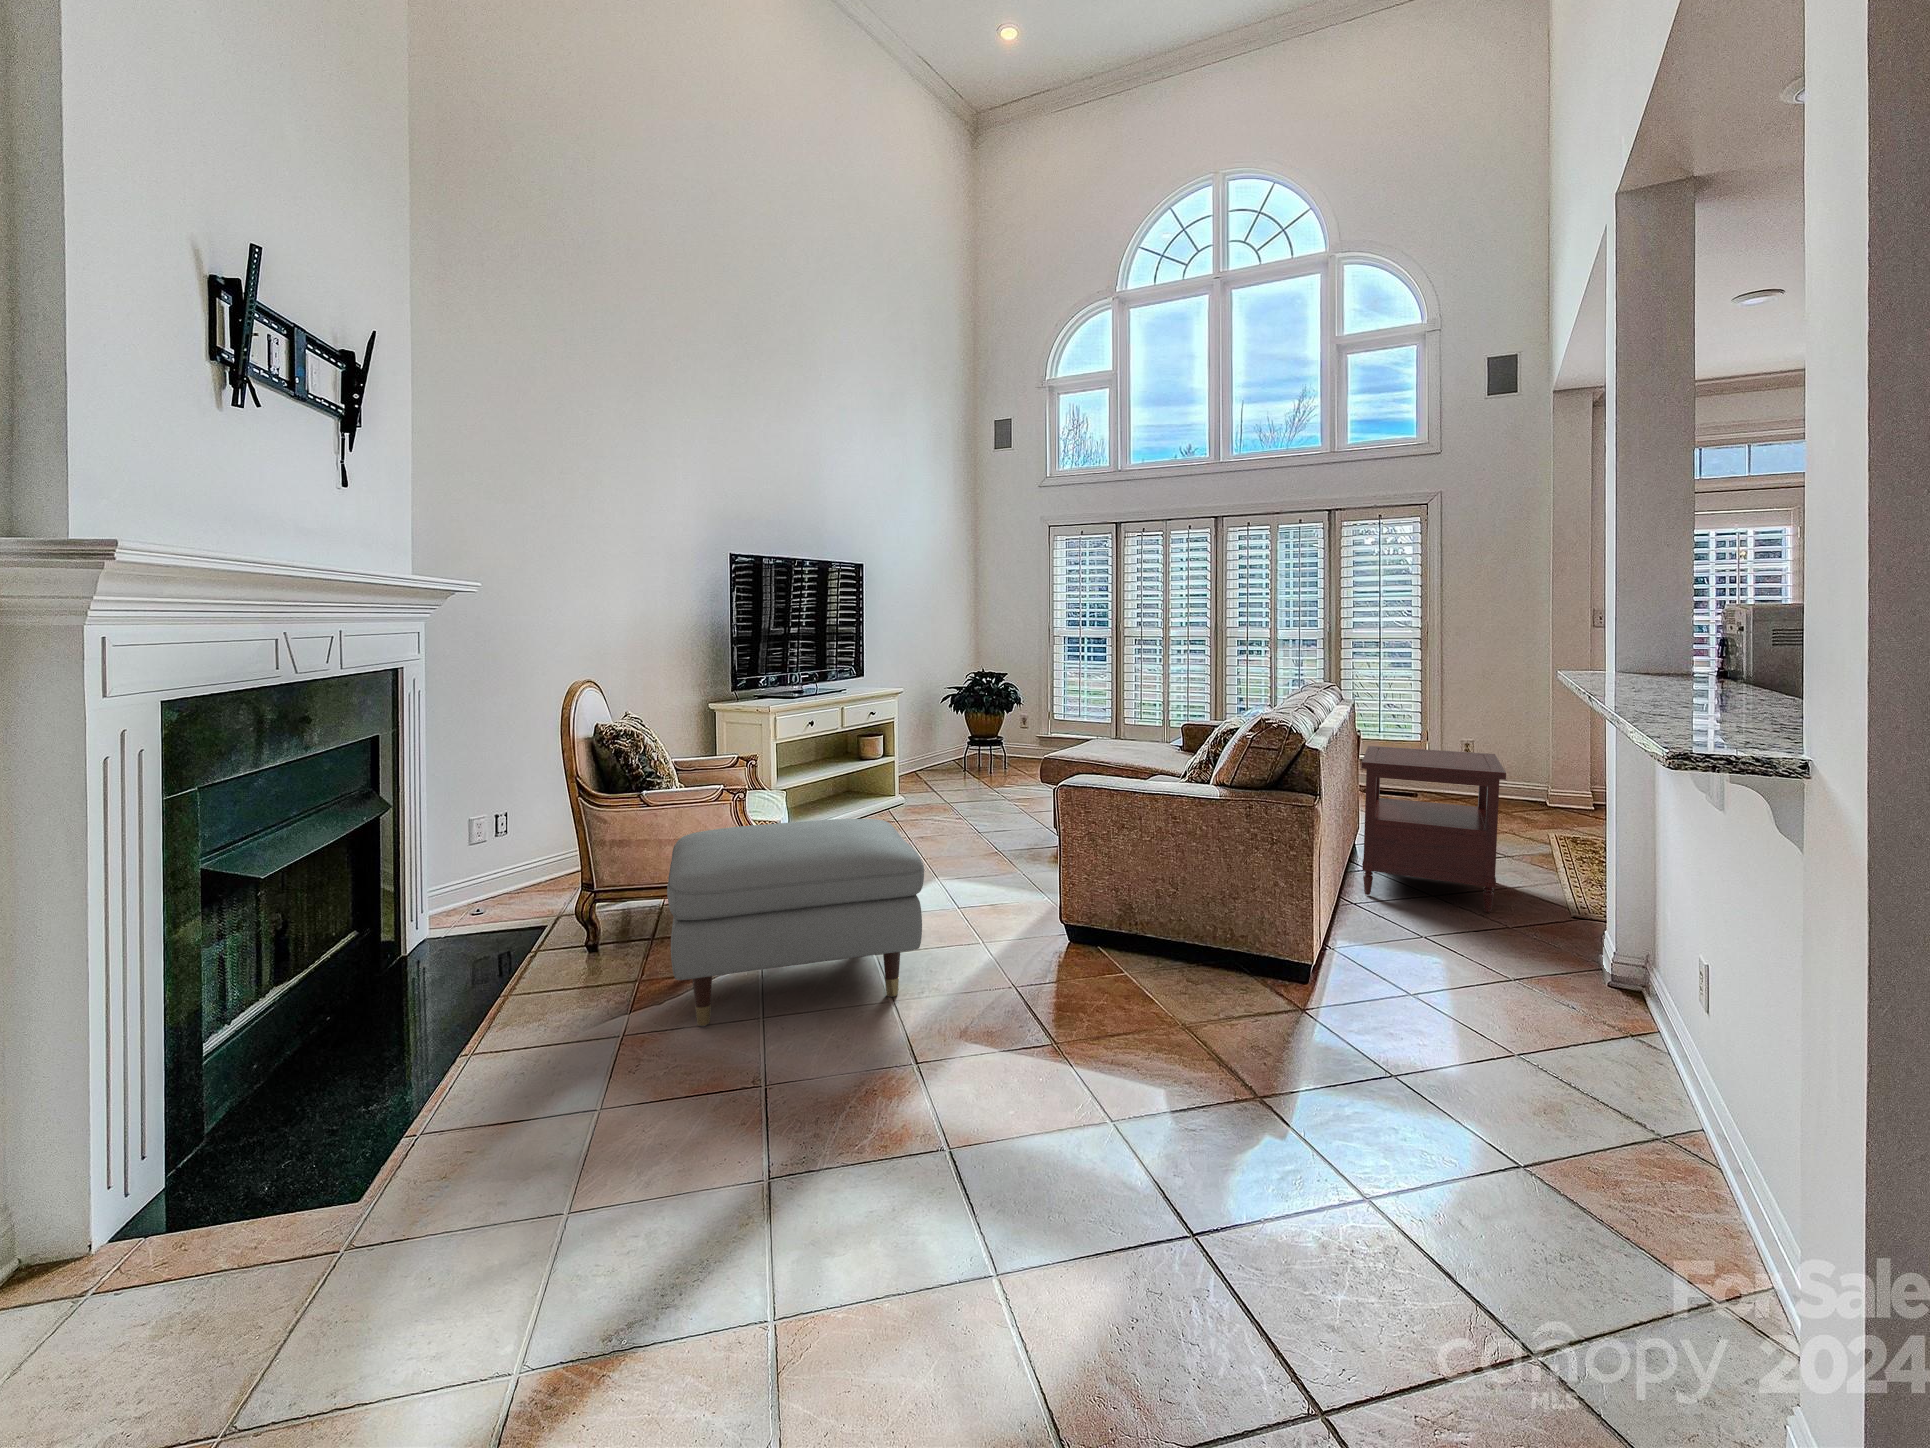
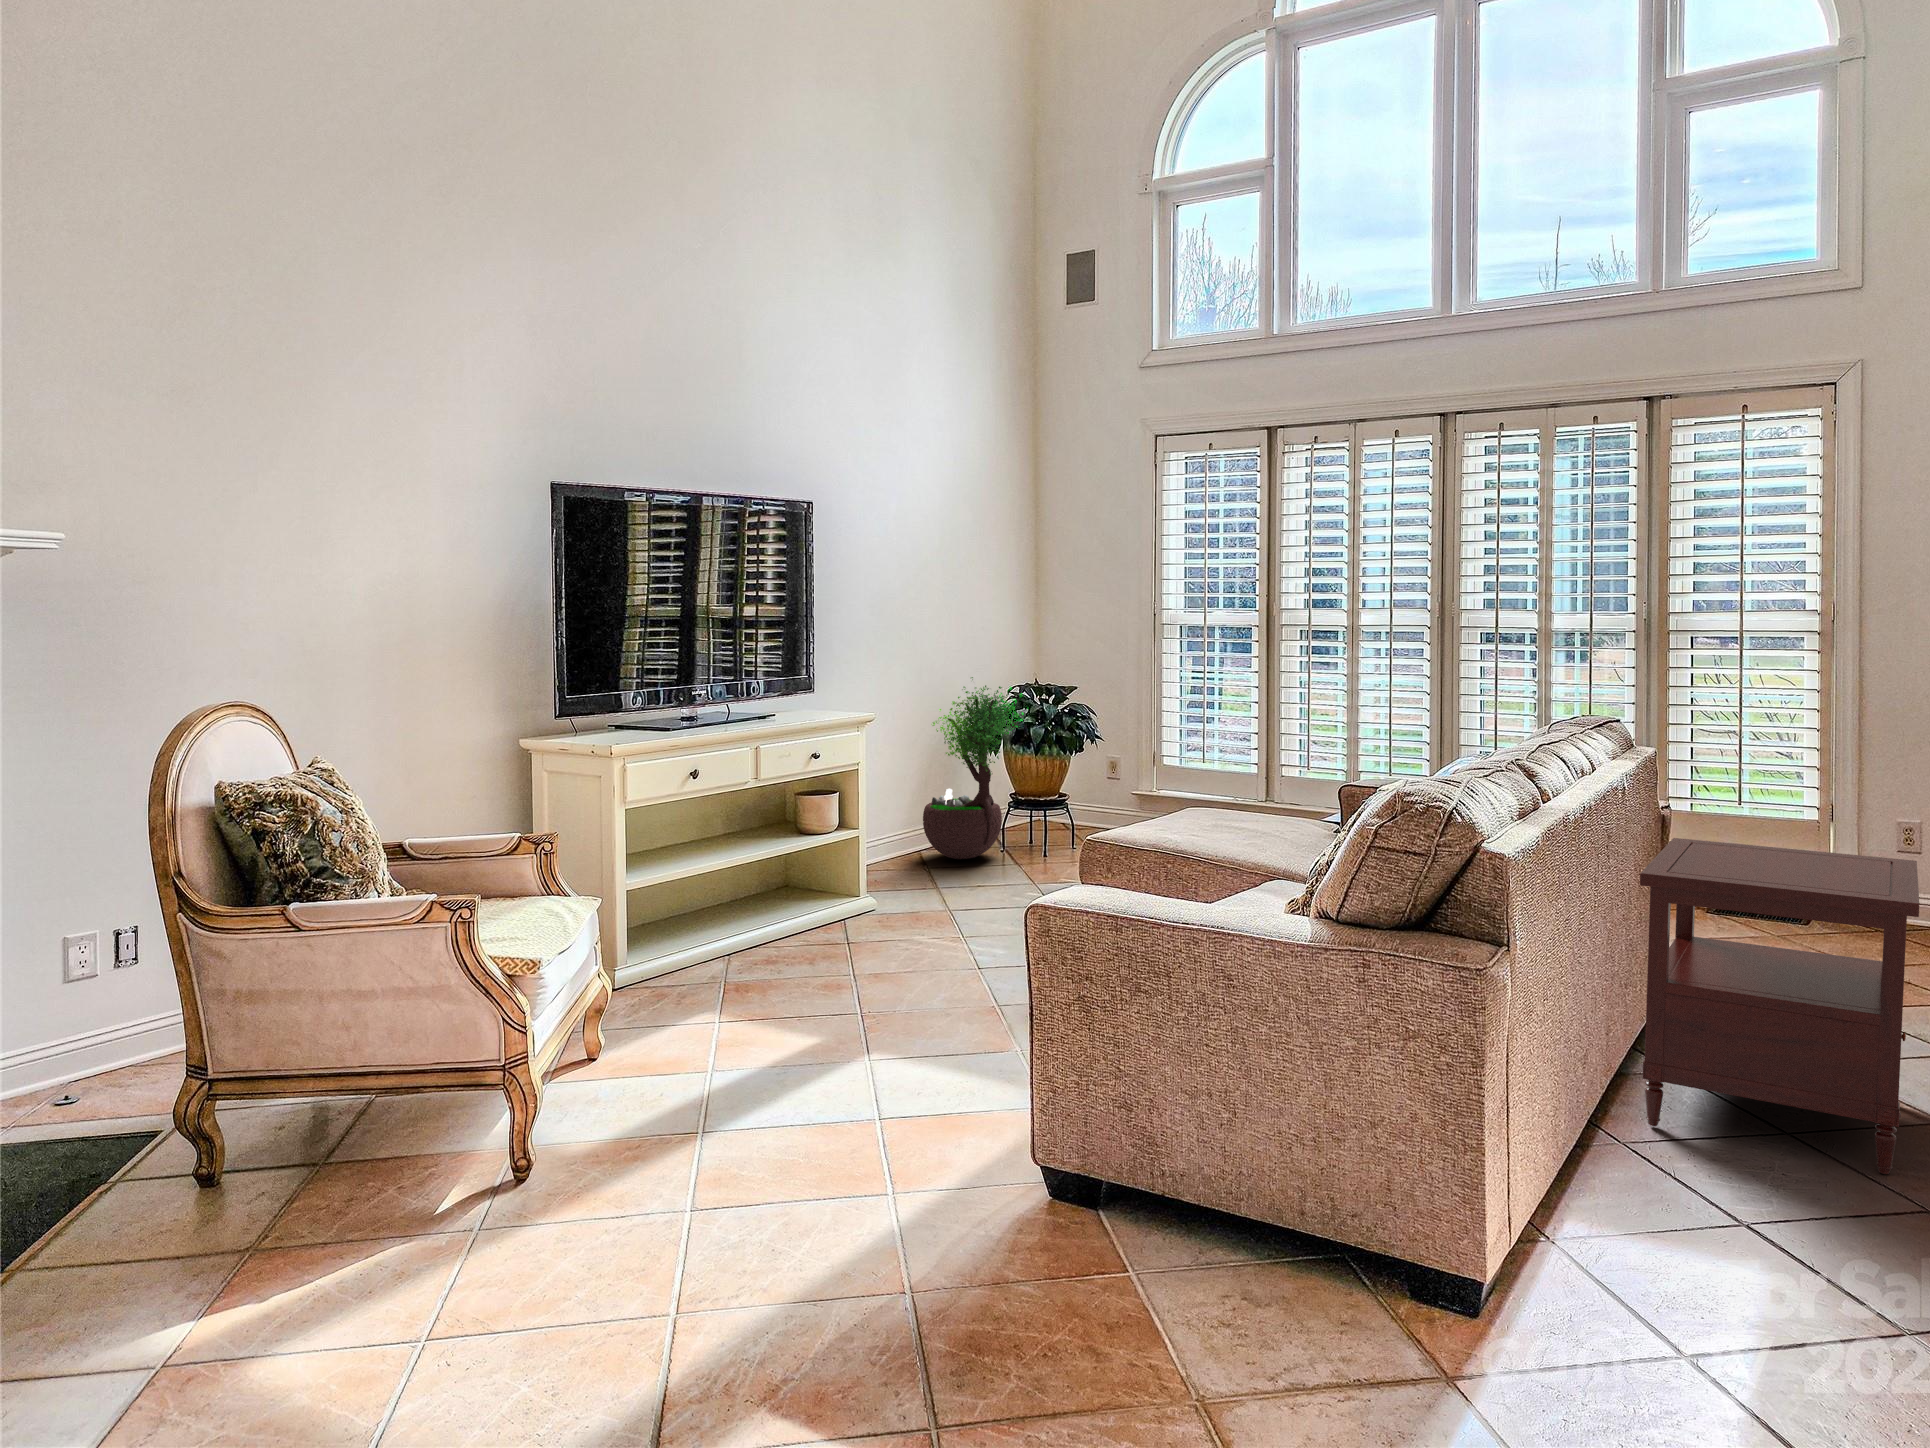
potted tree: none [920,668,981,773] -> present [923,677,1028,859]
ottoman: present [667,819,924,1026] -> none [244,962,741,1348]

